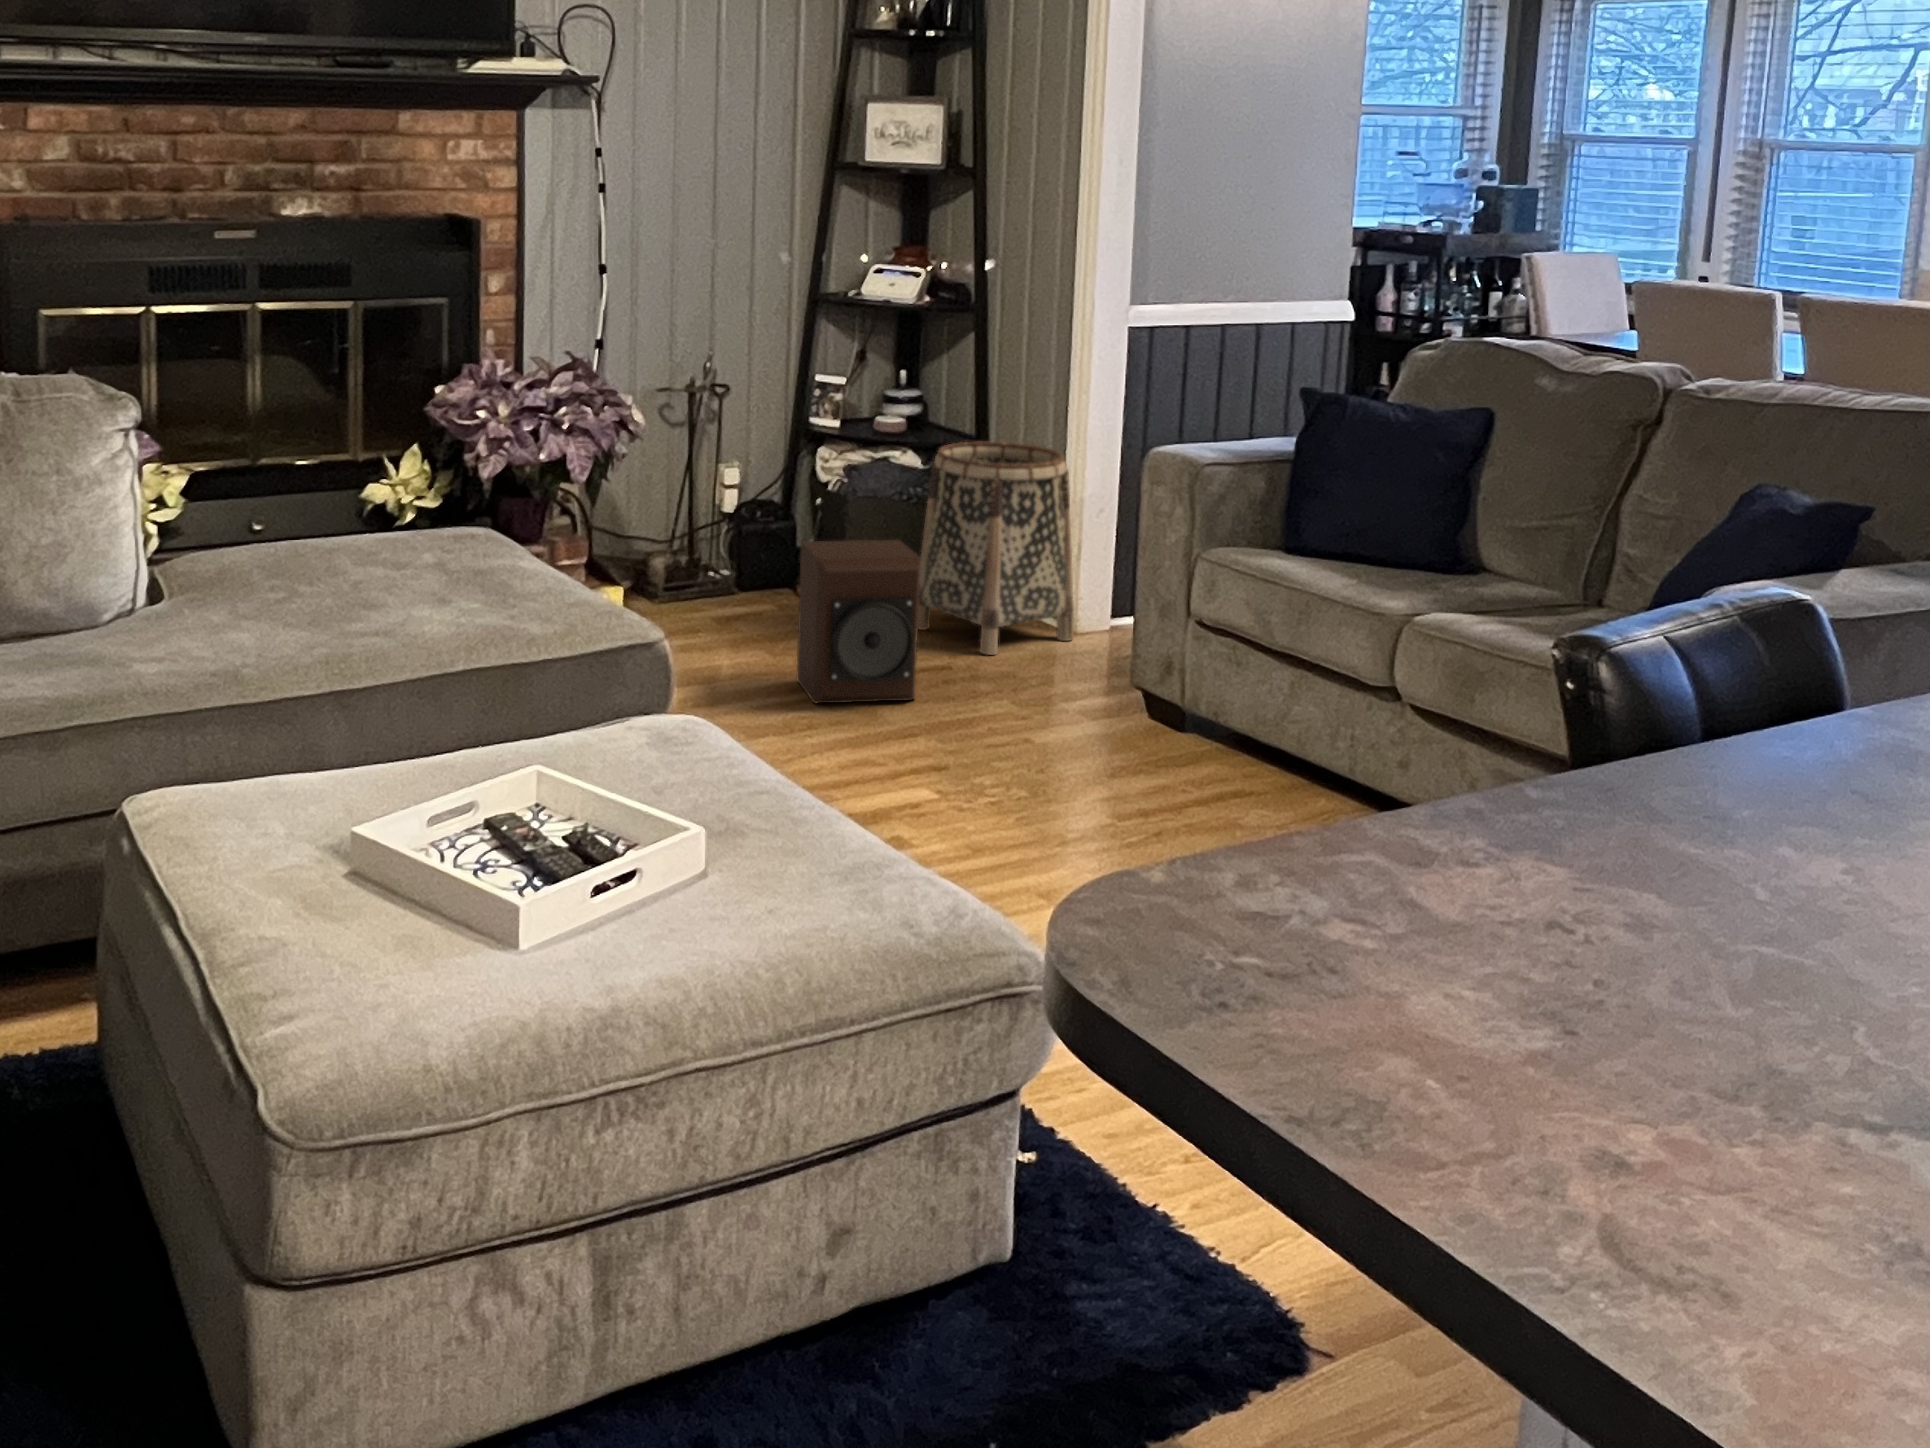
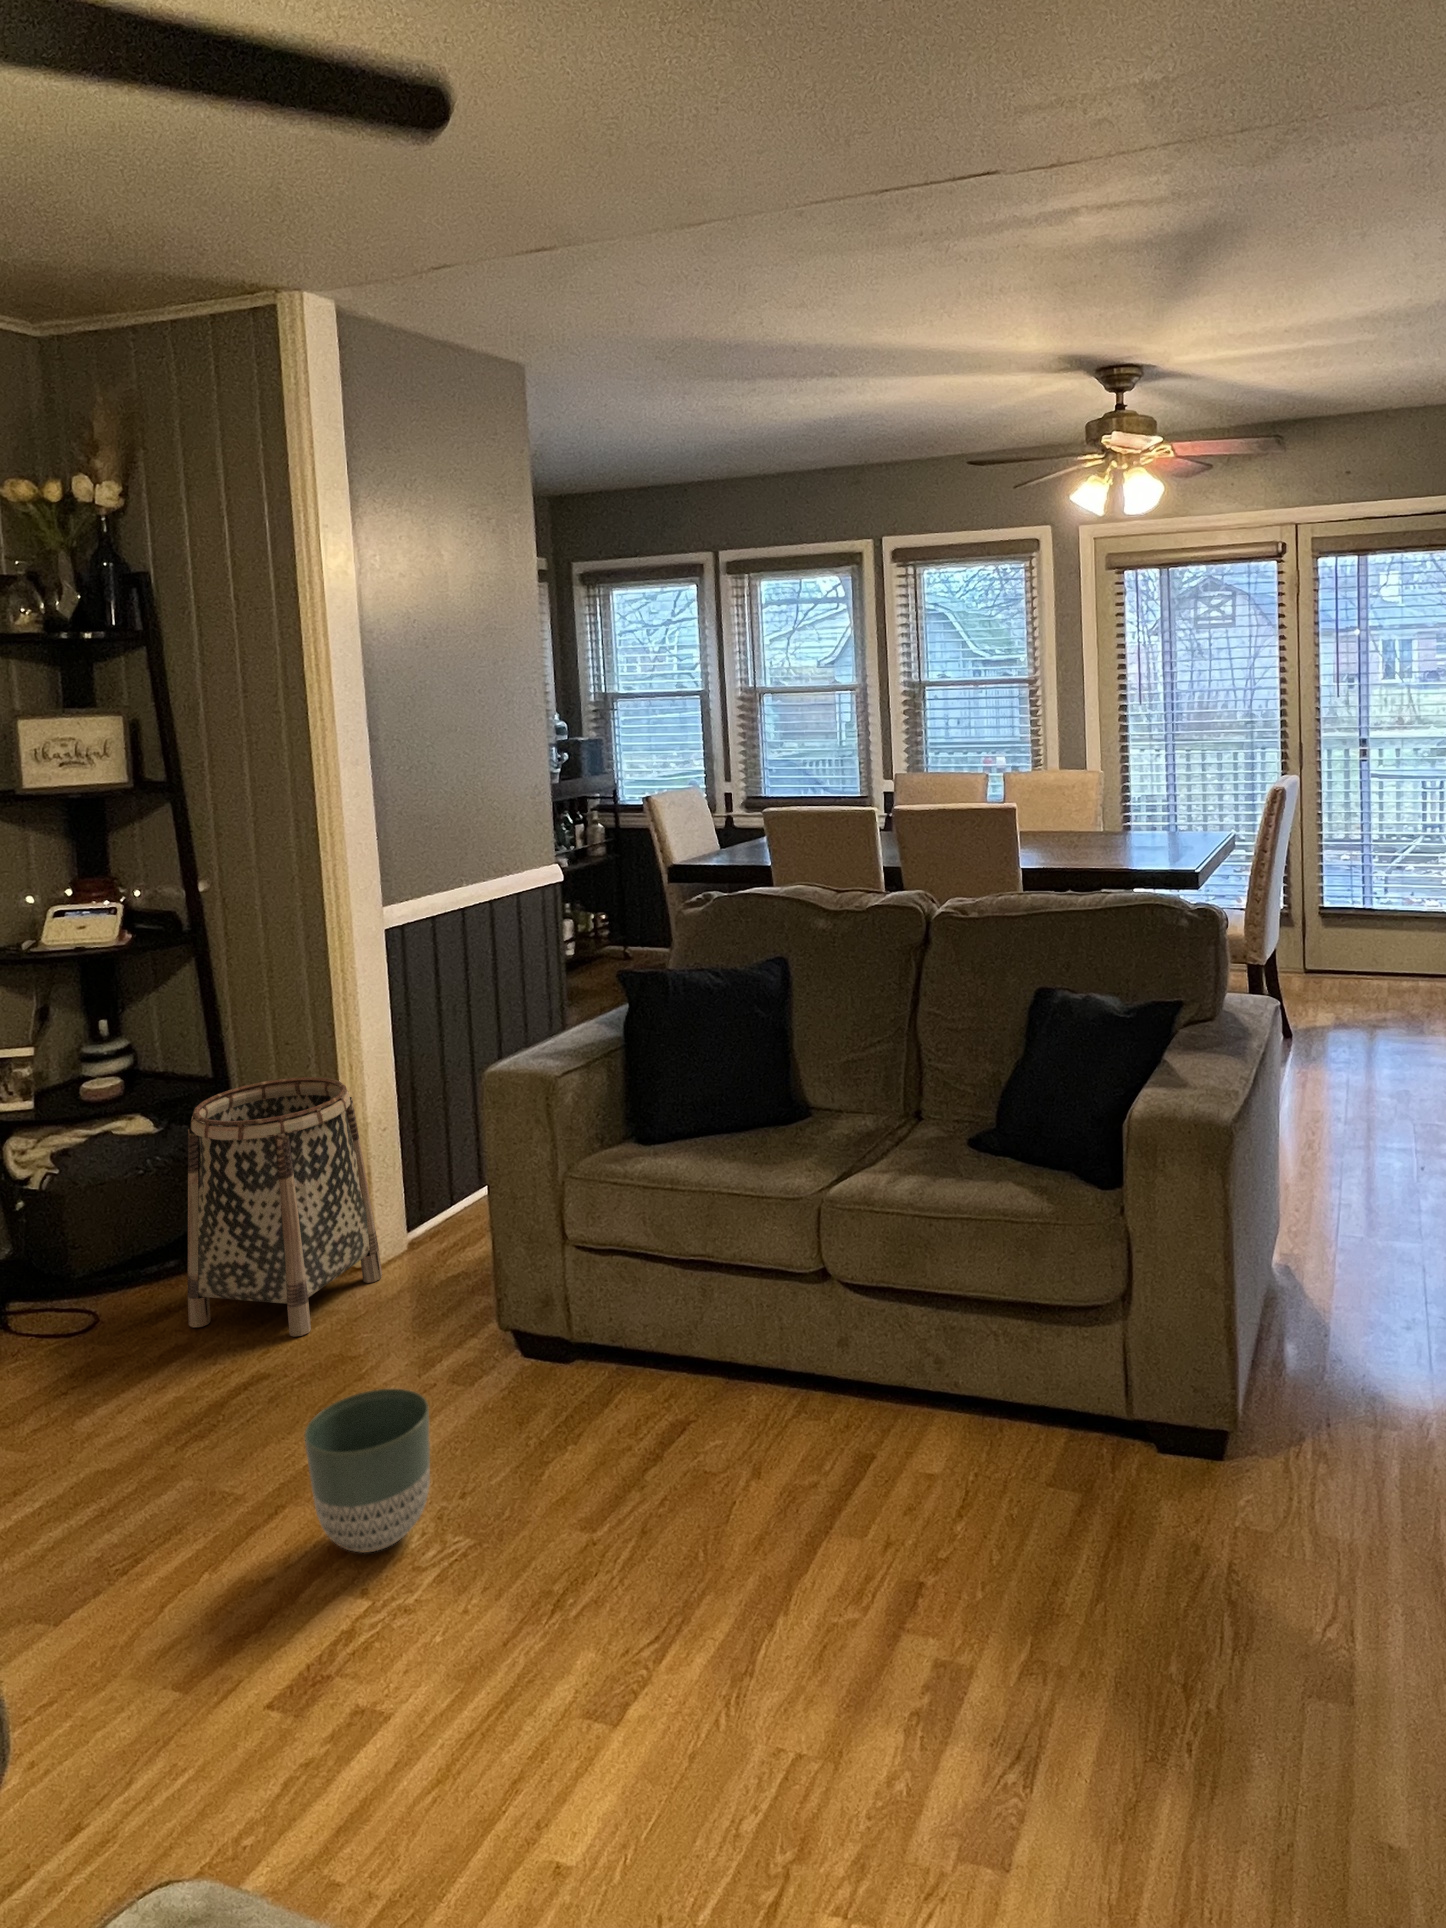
speaker: present [797,540,921,703] -> none [56,1251,251,1513]
planter: none [924,659,1018,774] -> present [305,1388,430,1553]

